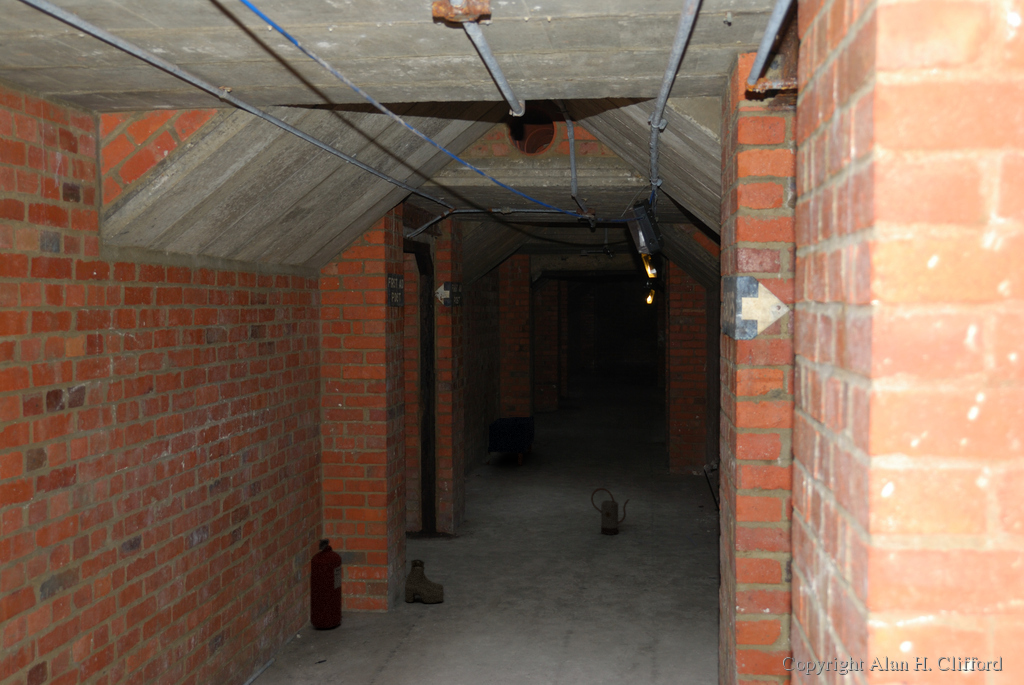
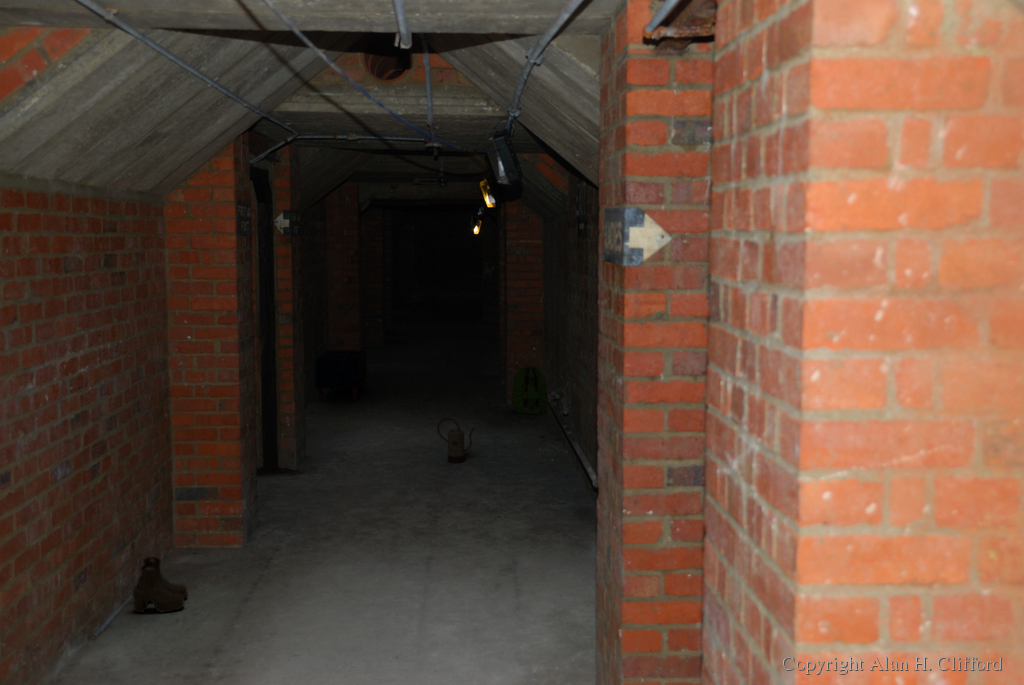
backpack: none [674,437,714,487] -> present [511,366,549,414]
fire extinguisher: present [310,538,342,628] -> none [162,479,198,570]
boots: present [405,560,443,603] -> present [133,557,188,612]

